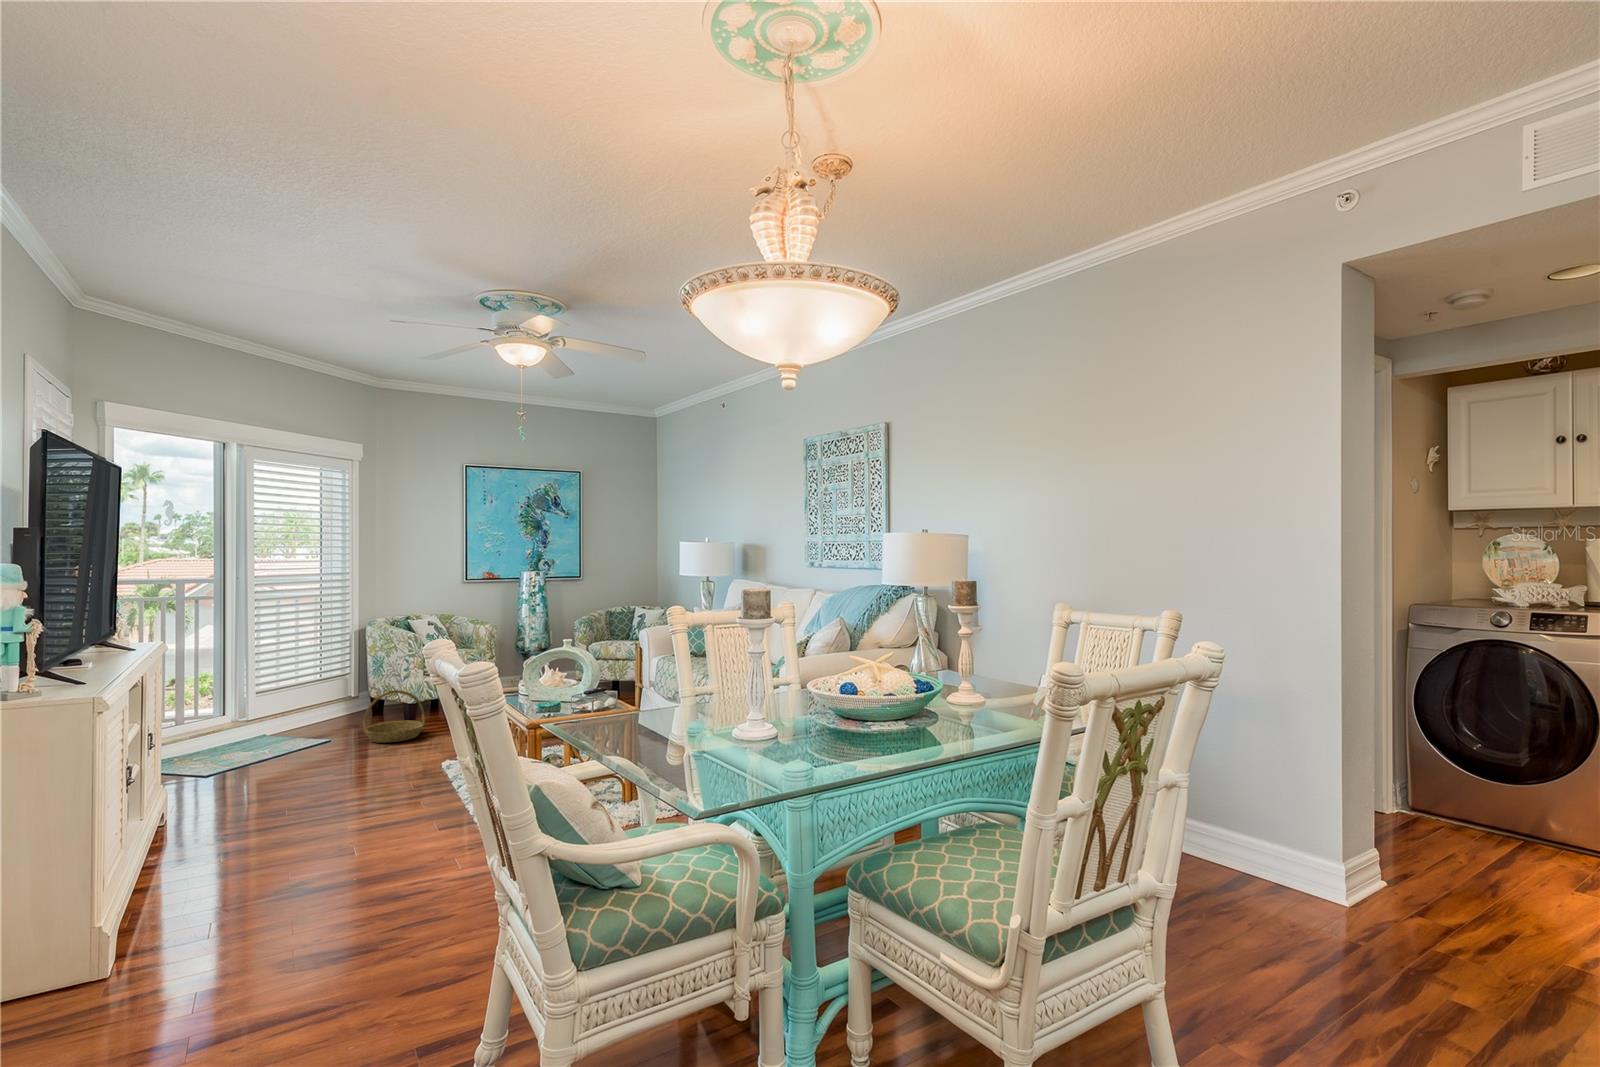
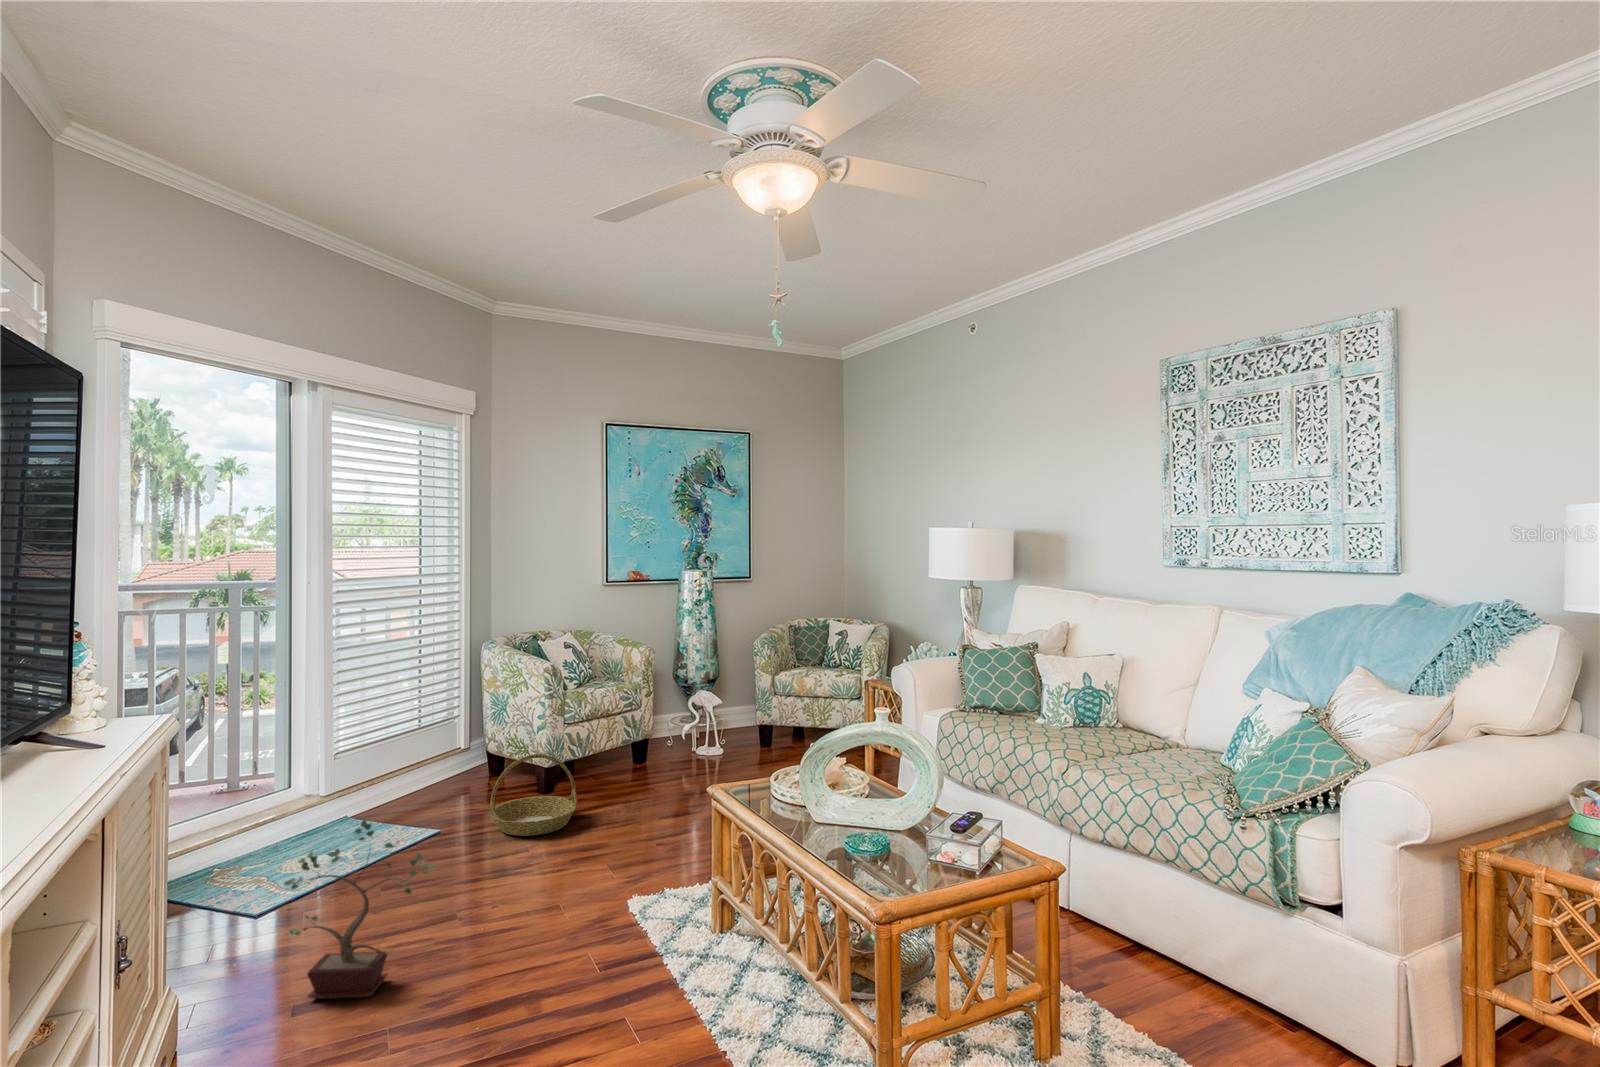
potted plant: none [217,708,311,809] -> present [284,820,435,999]

